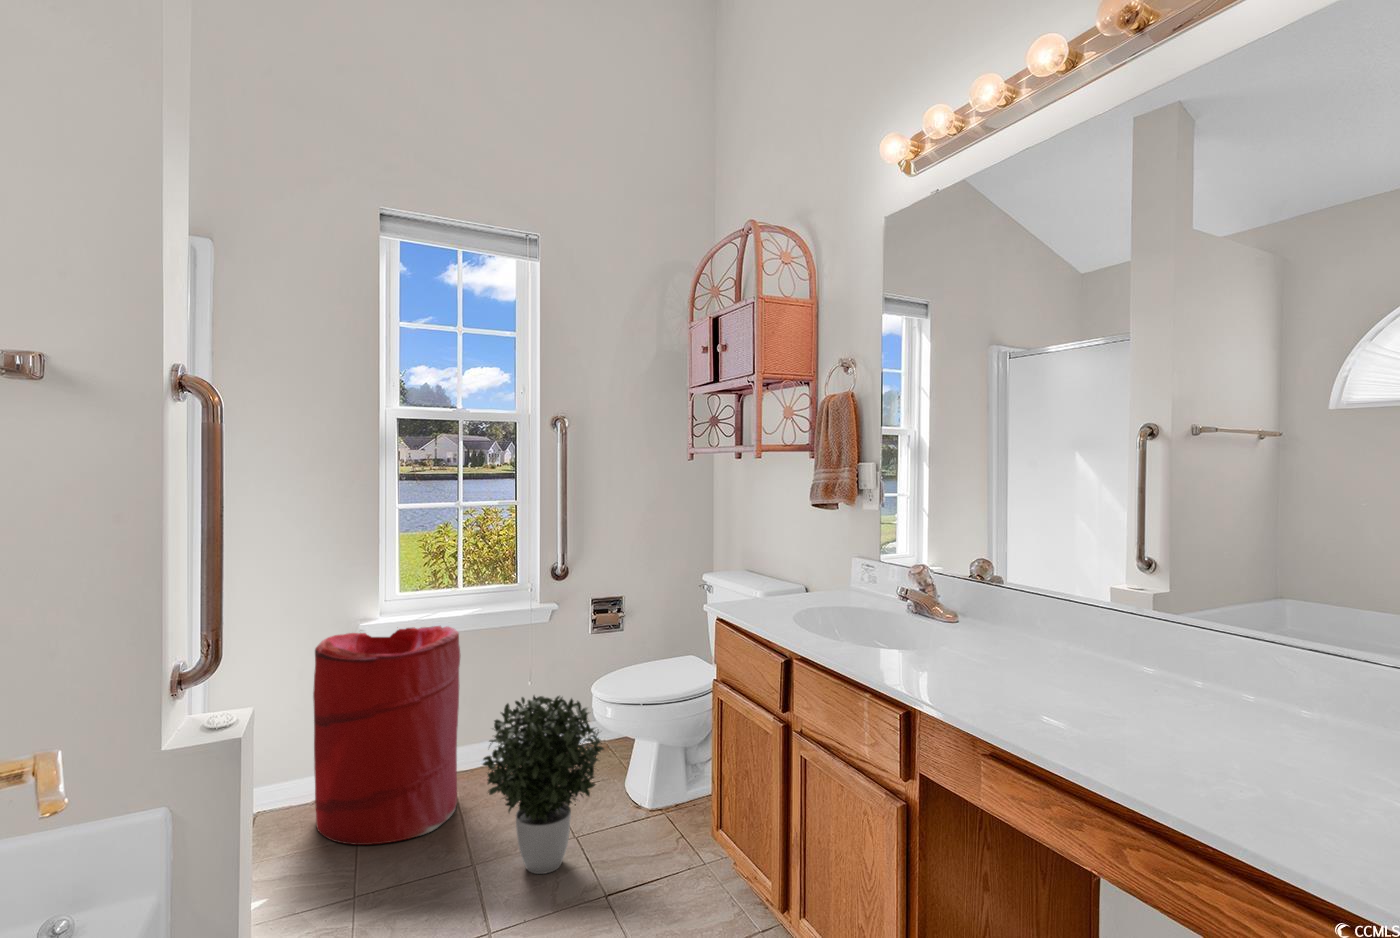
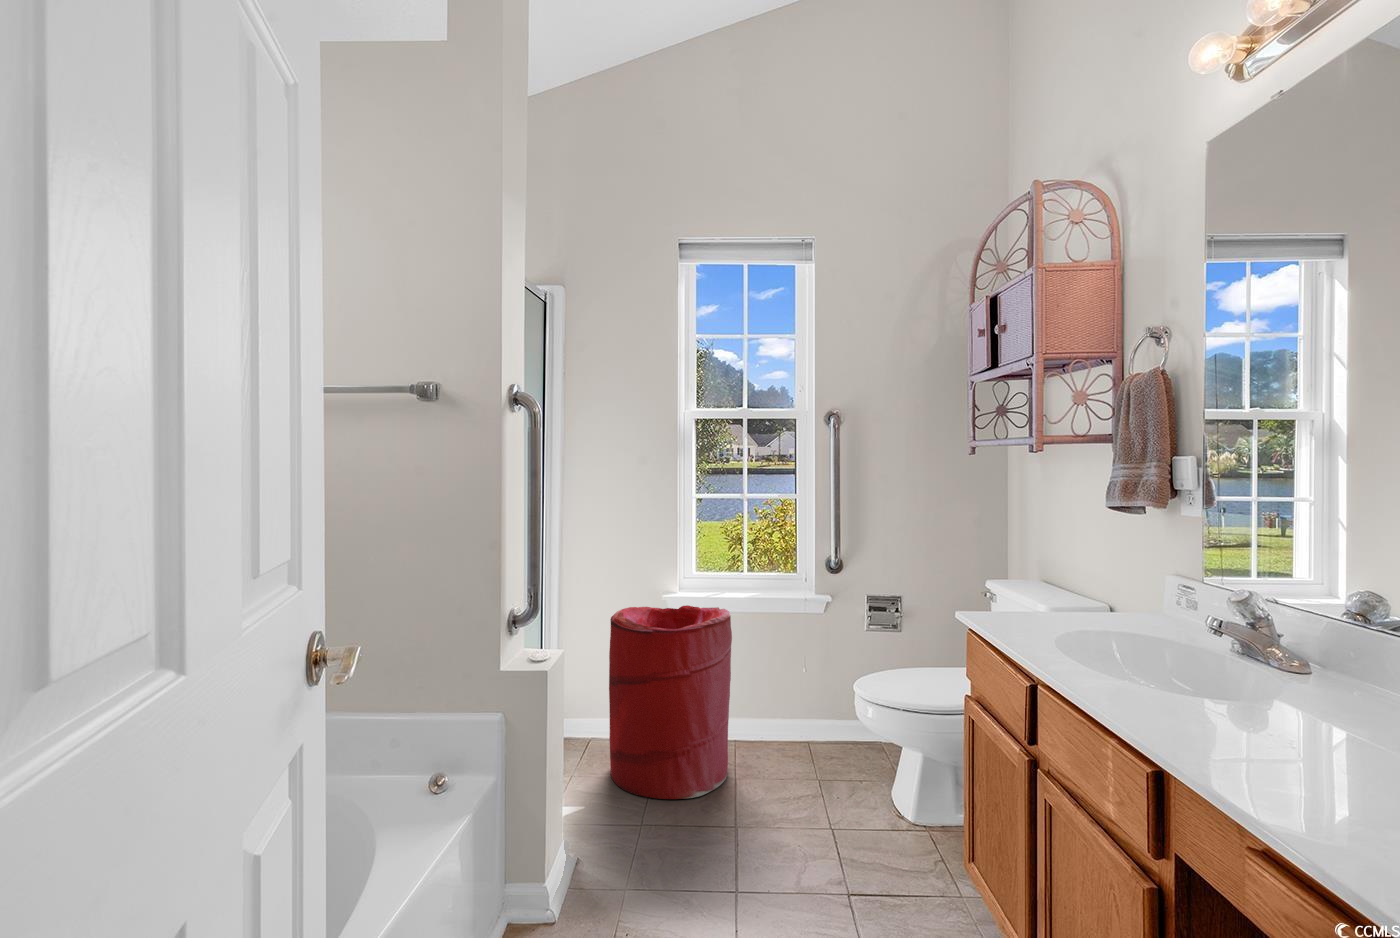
potted plant: present [483,696,604,874] -> none [729,683,851,862]

